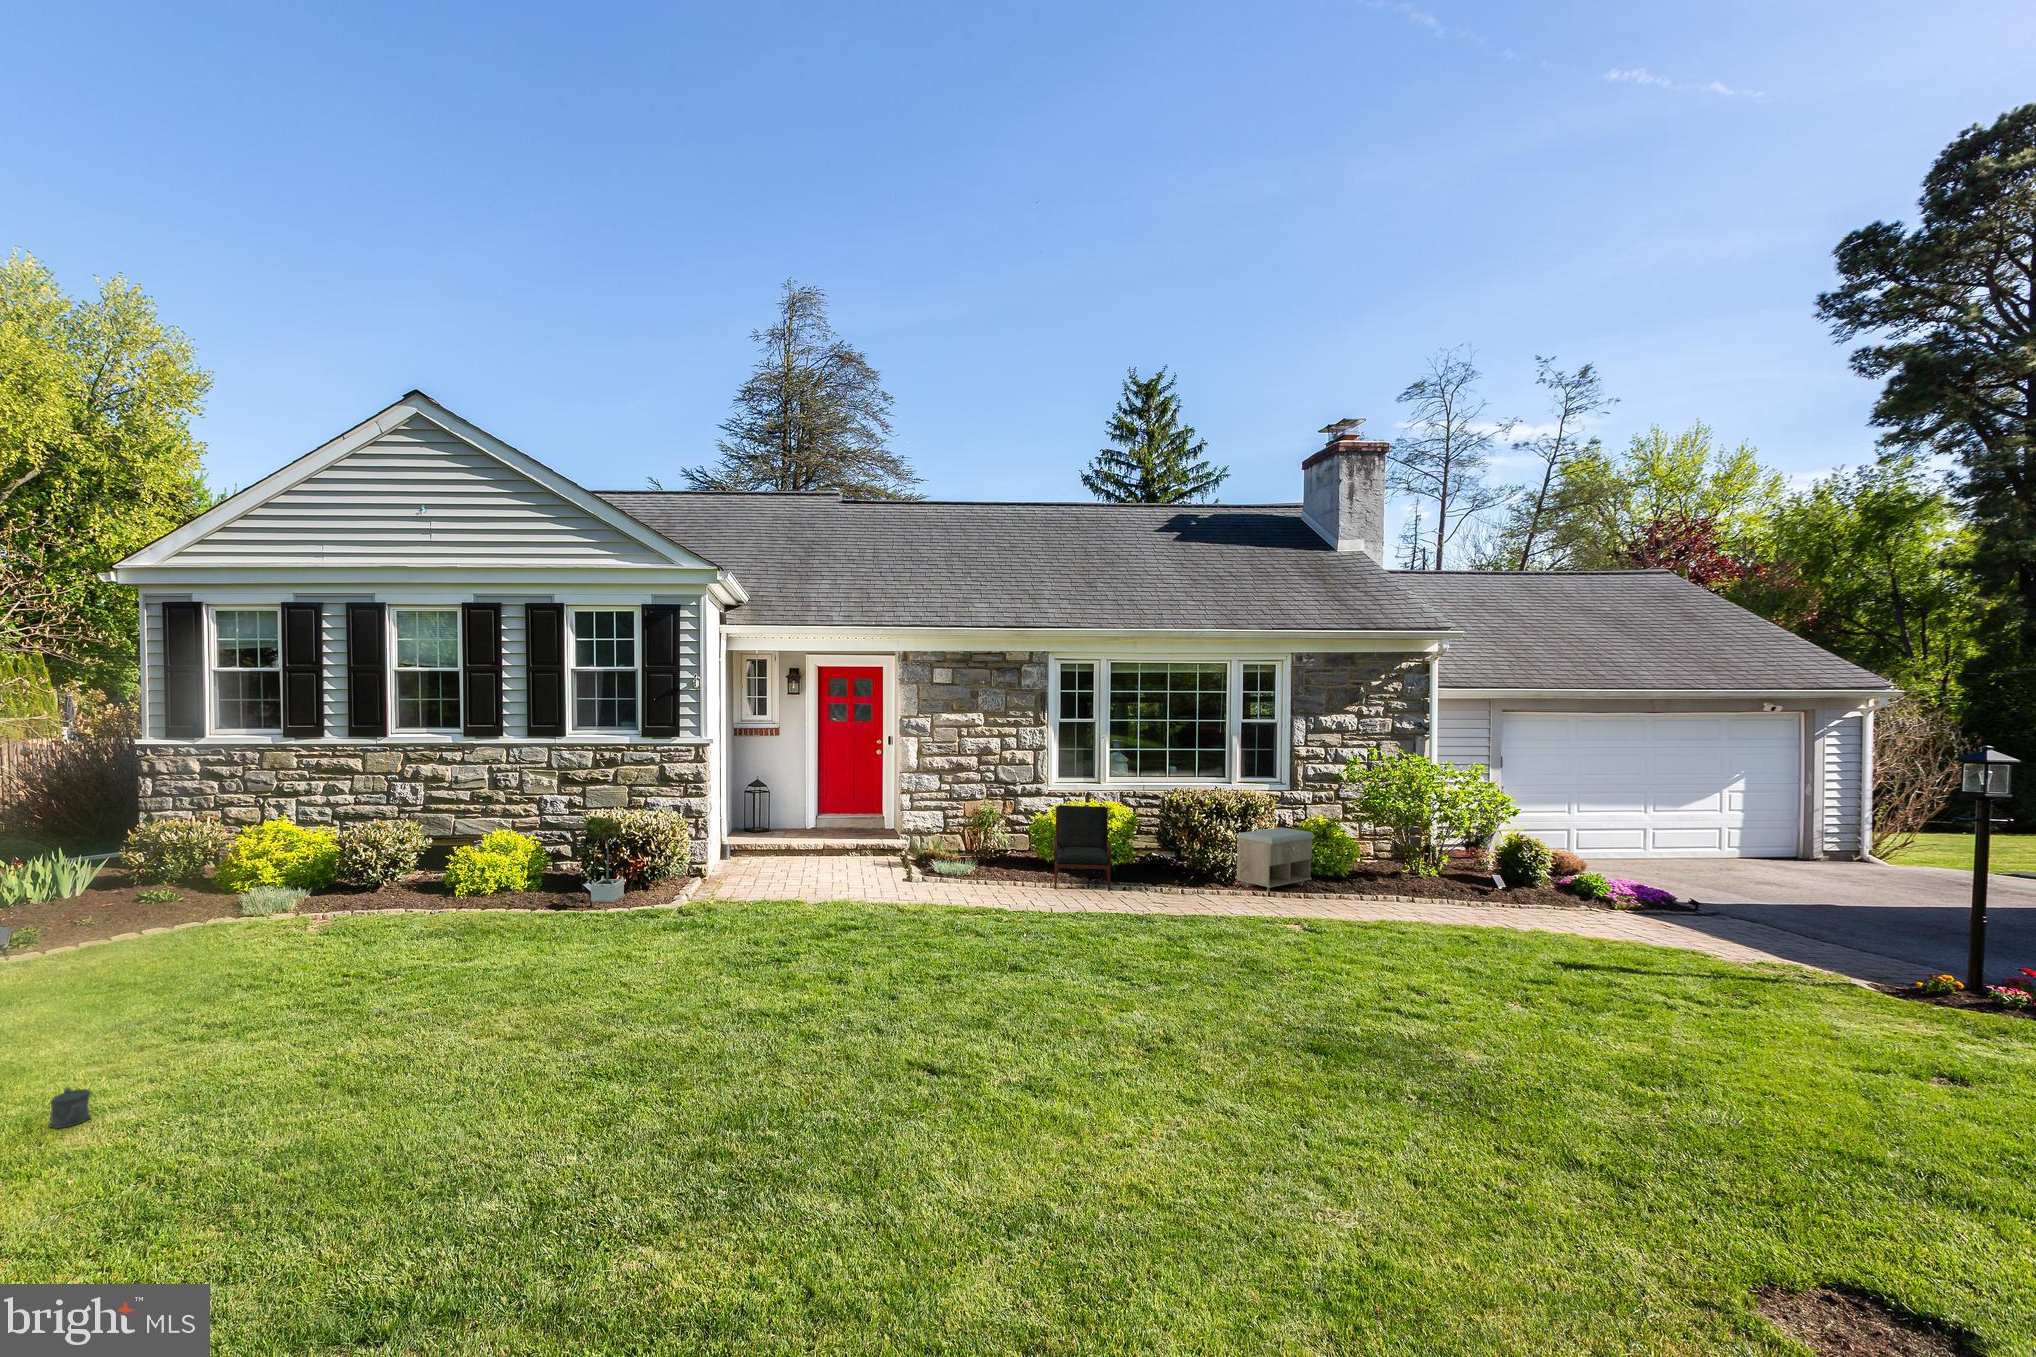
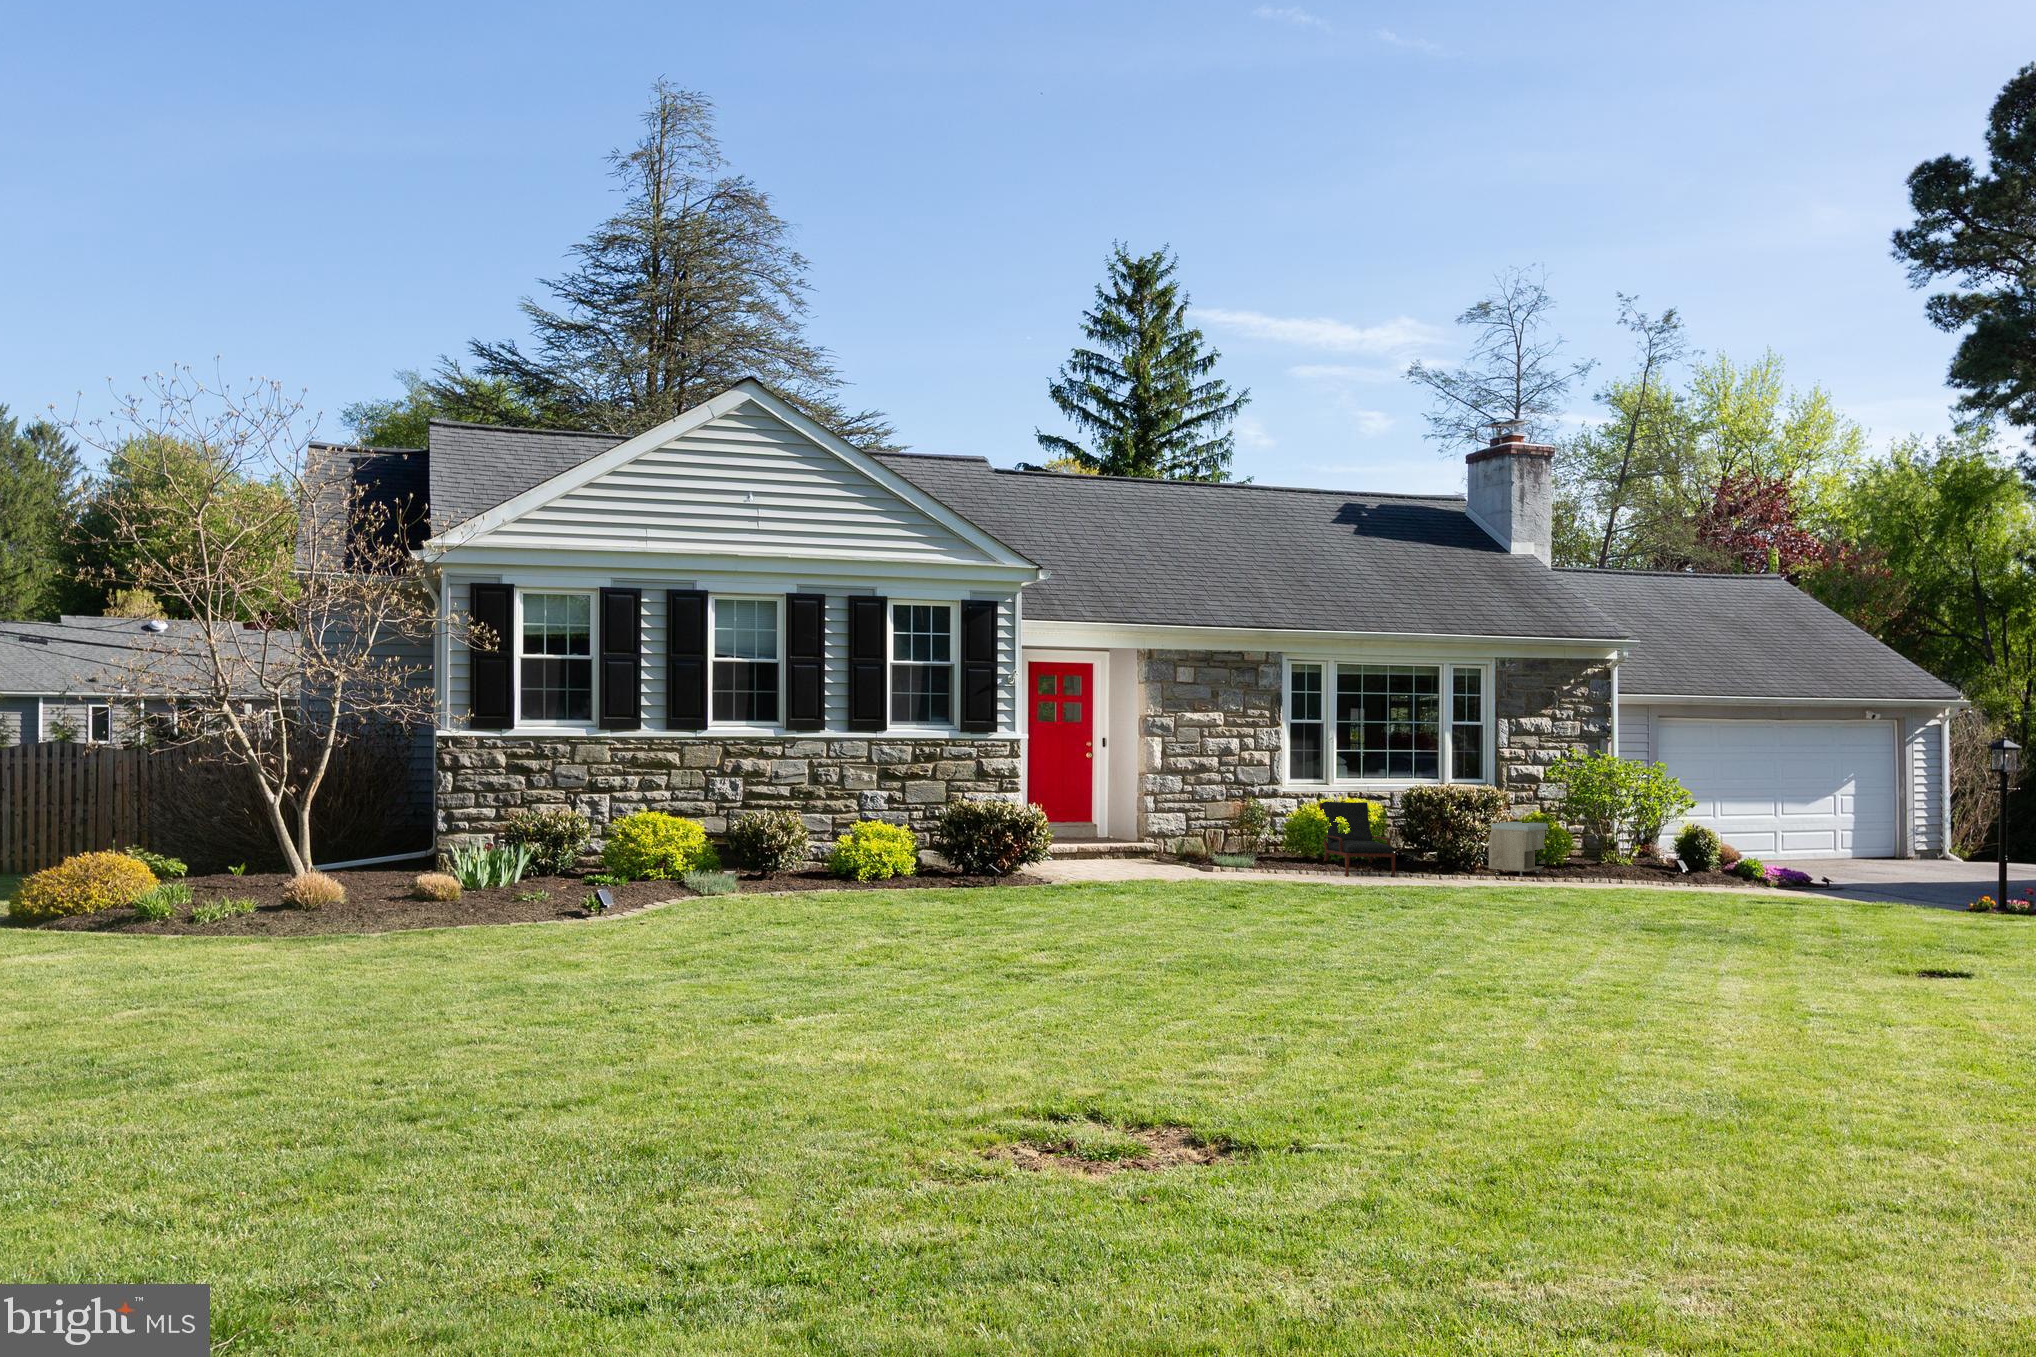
potted tree: present [586,817,624,902] -> none [971,804,1006,887]
watering can: present [50,1087,91,1129] -> none [1087,928,1133,948]

